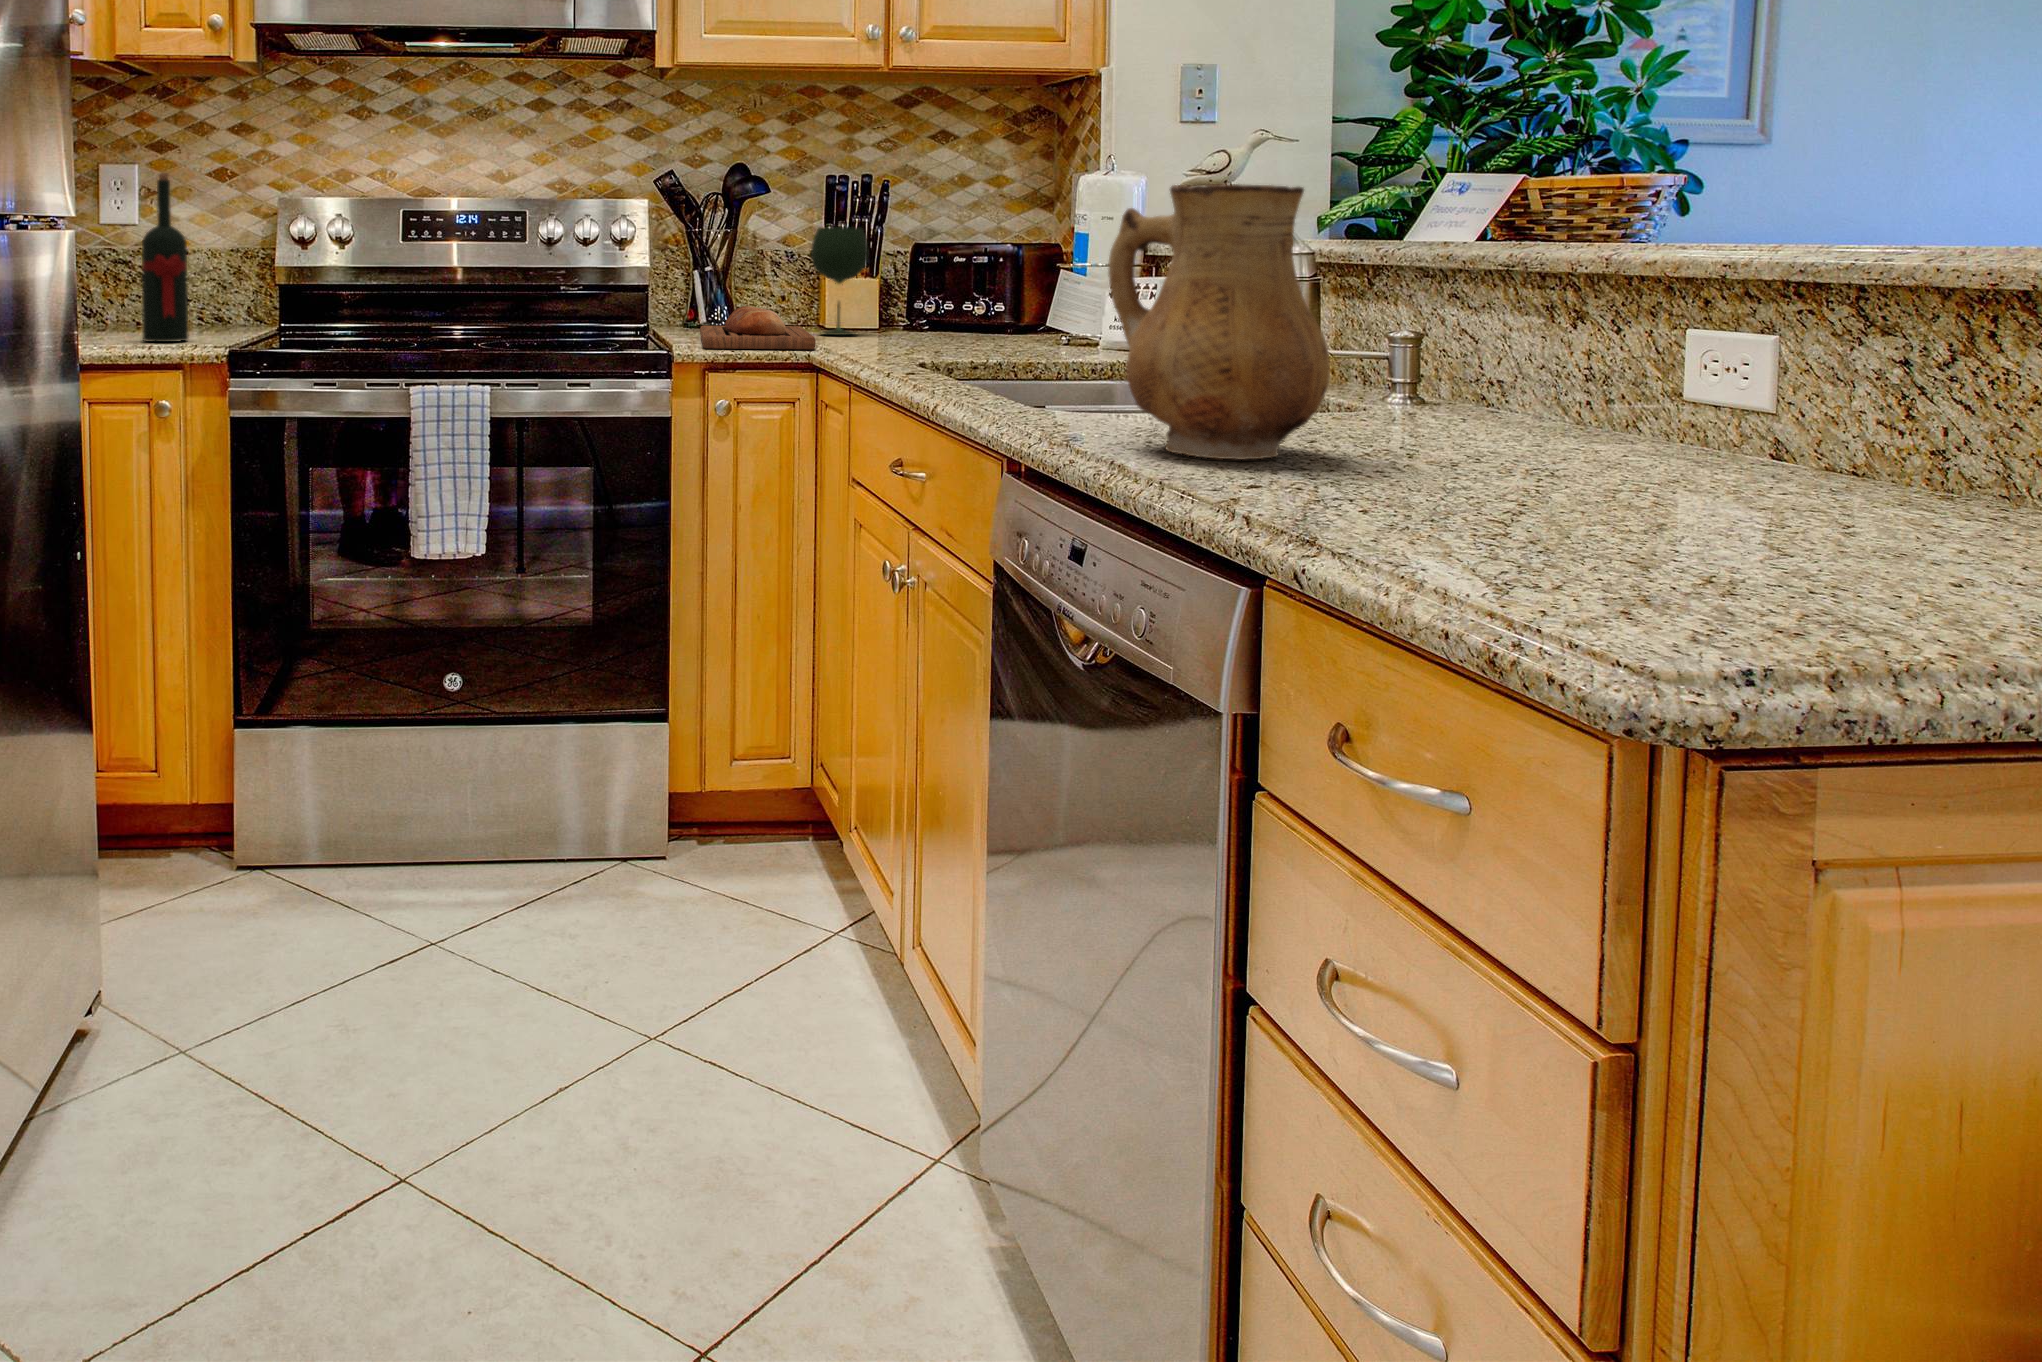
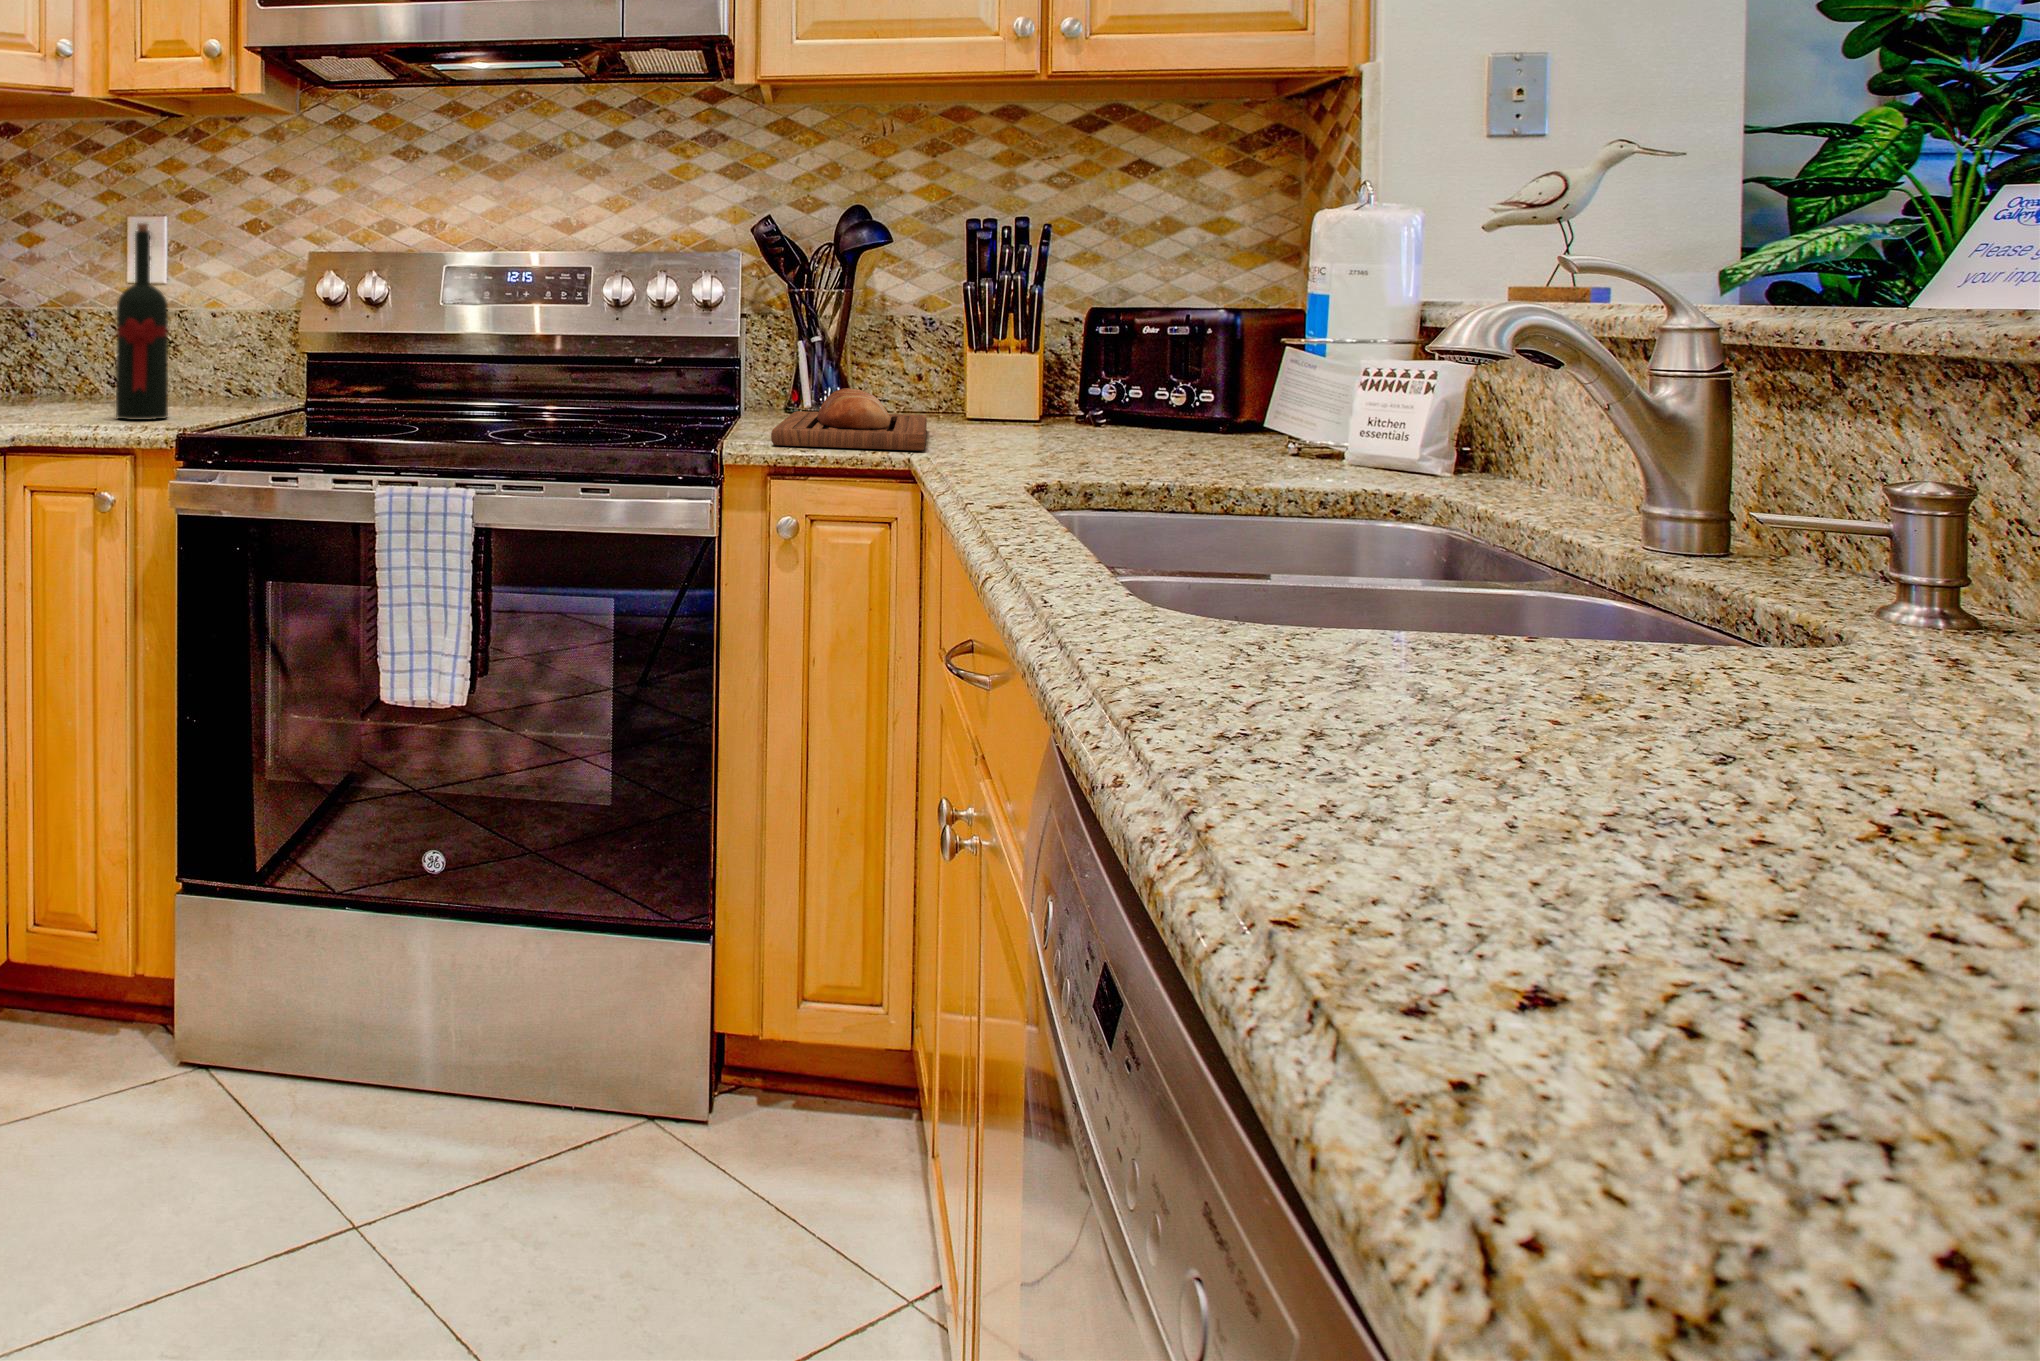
ceramic pitcher: present [1108,184,1330,459] -> none [1257,205,1738,765]
wine glass: present [811,227,868,335] -> none [946,286,1026,427]

